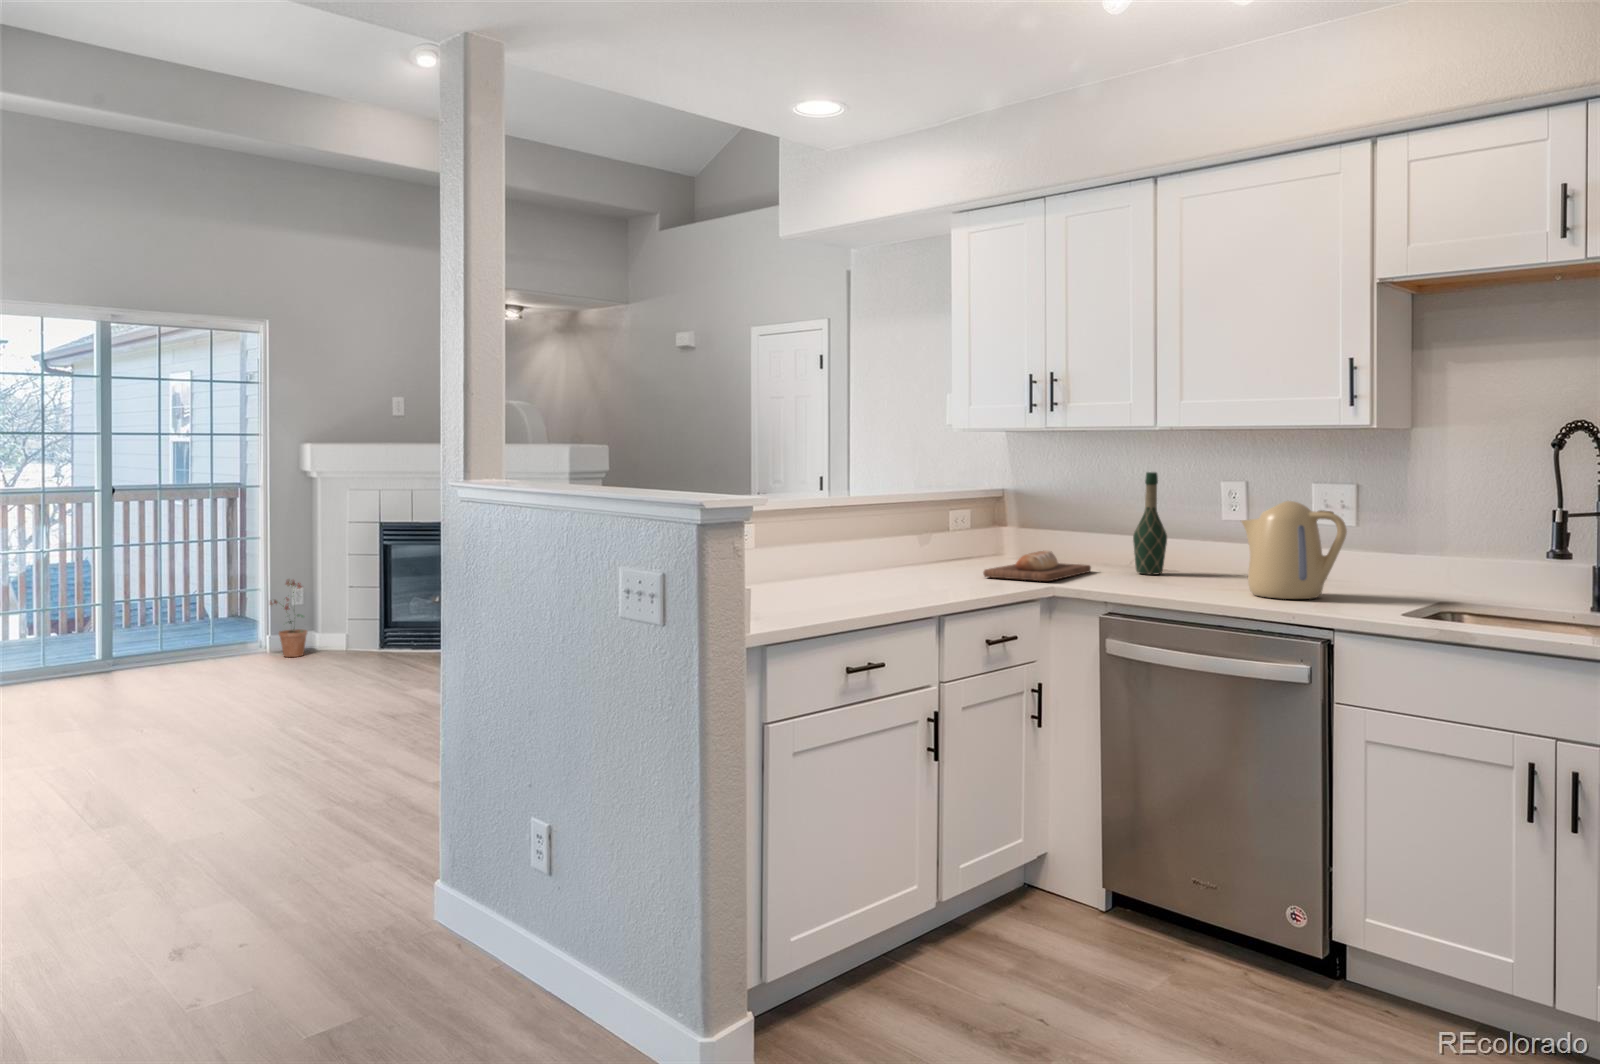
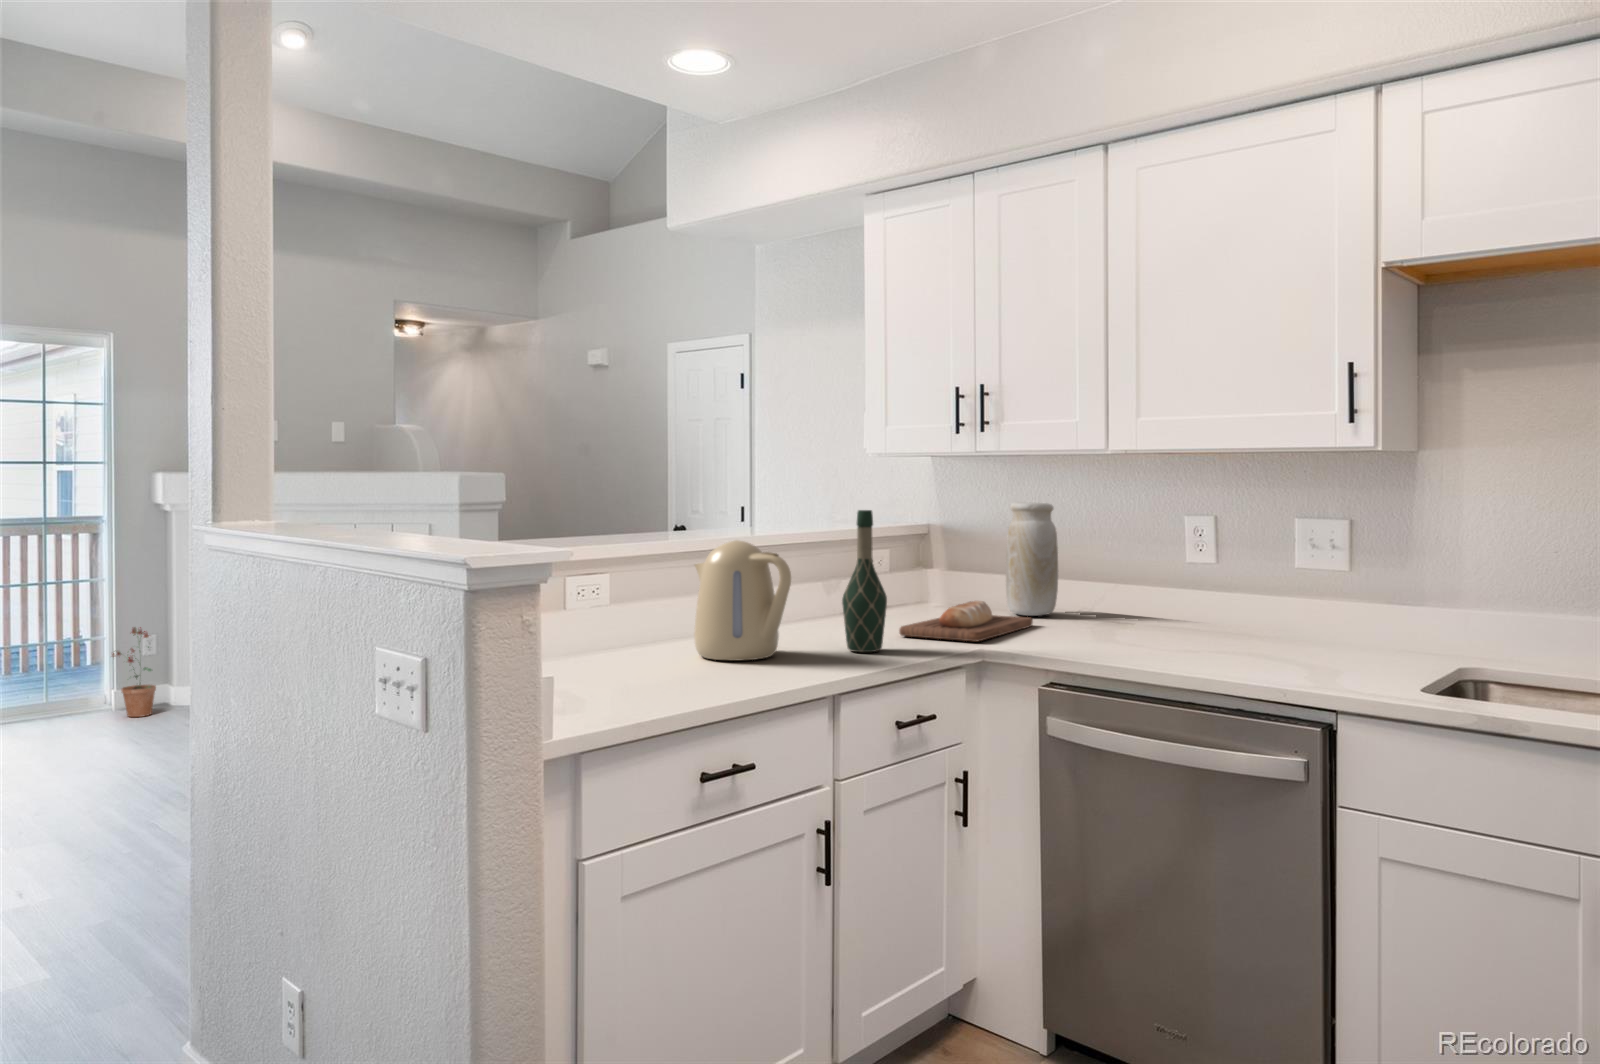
vase: none [1067,471,1111,565] -> present [1006,502,1058,616]
wine bottle: present [1133,472,1167,575] -> present [842,510,887,652]
kettle: present [1242,501,1347,599] -> present [694,540,791,661]

